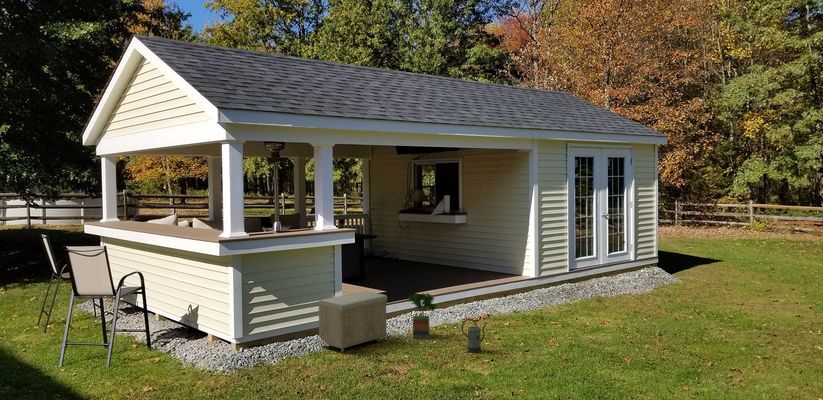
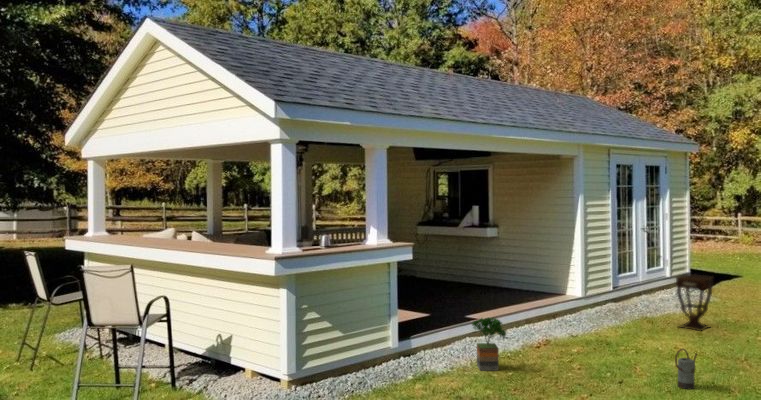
side table: none [616,257,650,308] -> present [676,274,713,331]
storage bench: present [319,291,387,352] -> none [377,315,453,388]
watering can: present [461,318,487,353] -> present [675,349,697,389]

